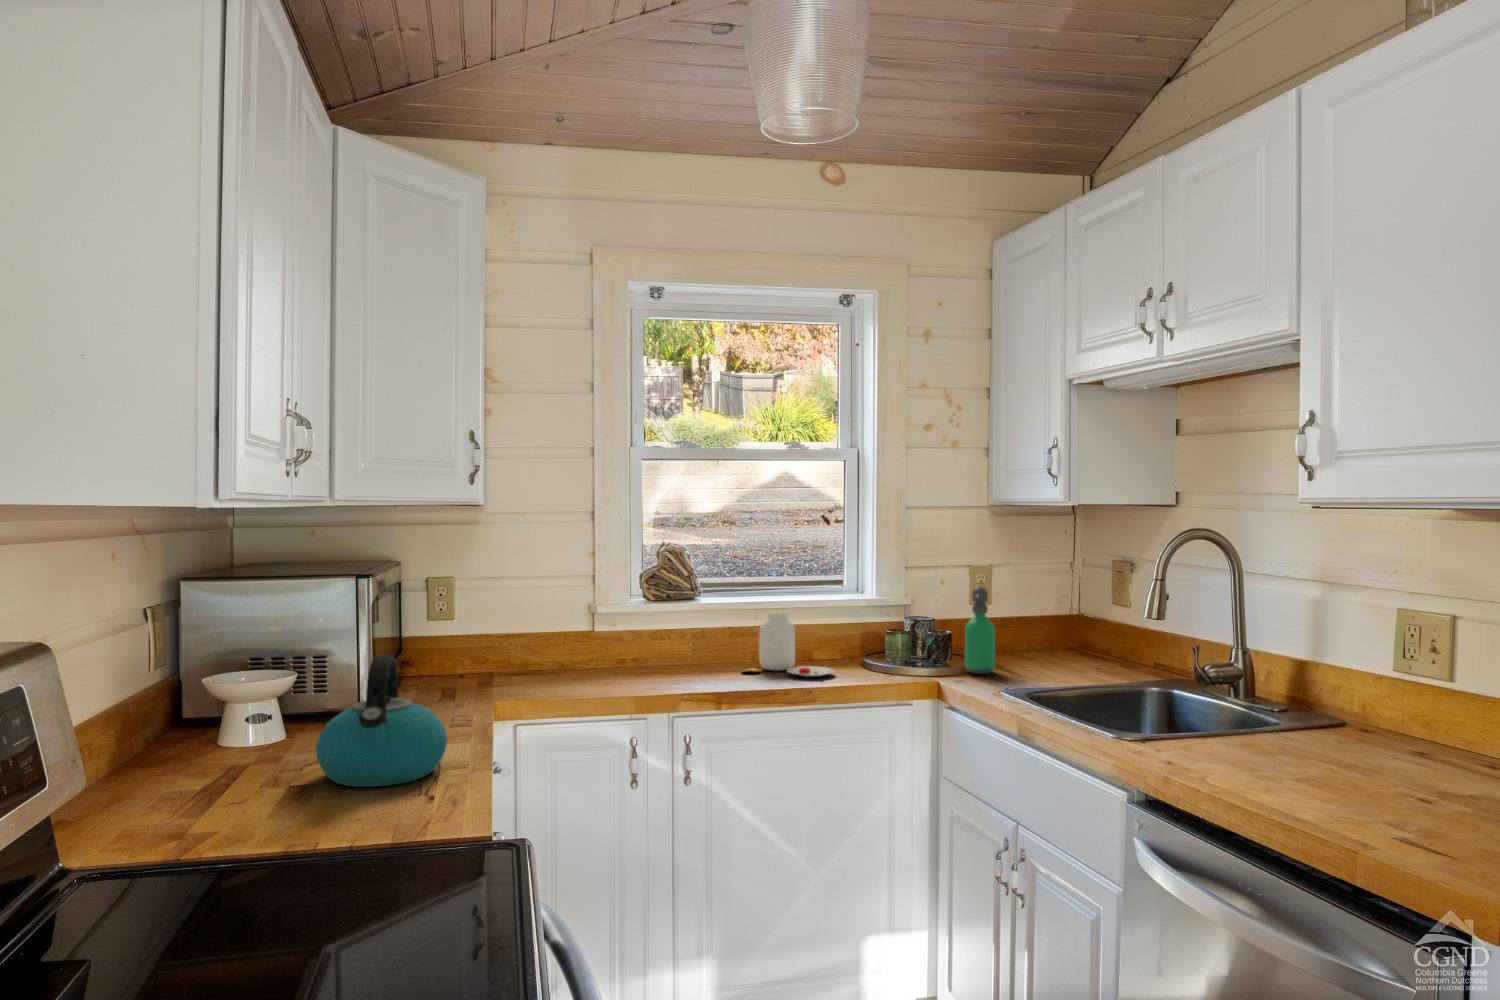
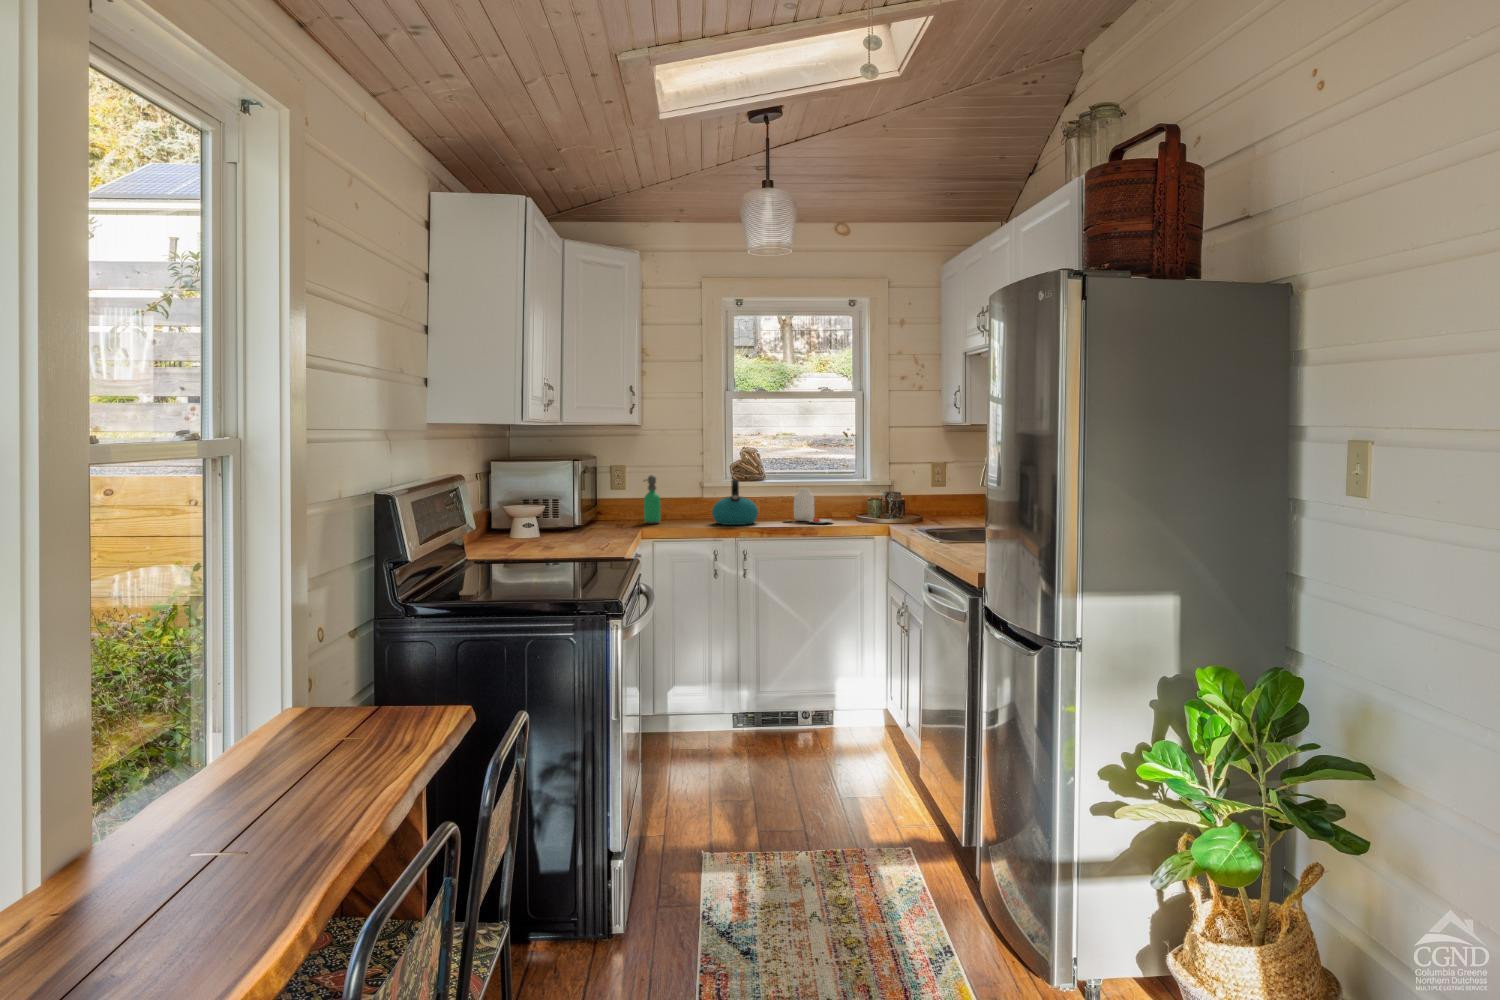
soap dispenser: present [965,587,995,674] -> present [644,475,661,524]
kettle: present [316,655,447,787] -> present [712,479,758,525]

